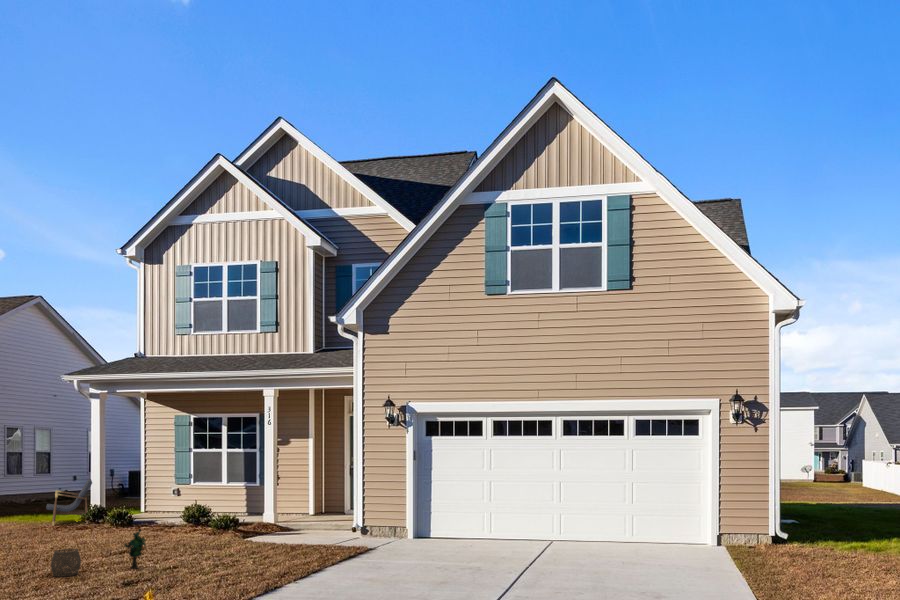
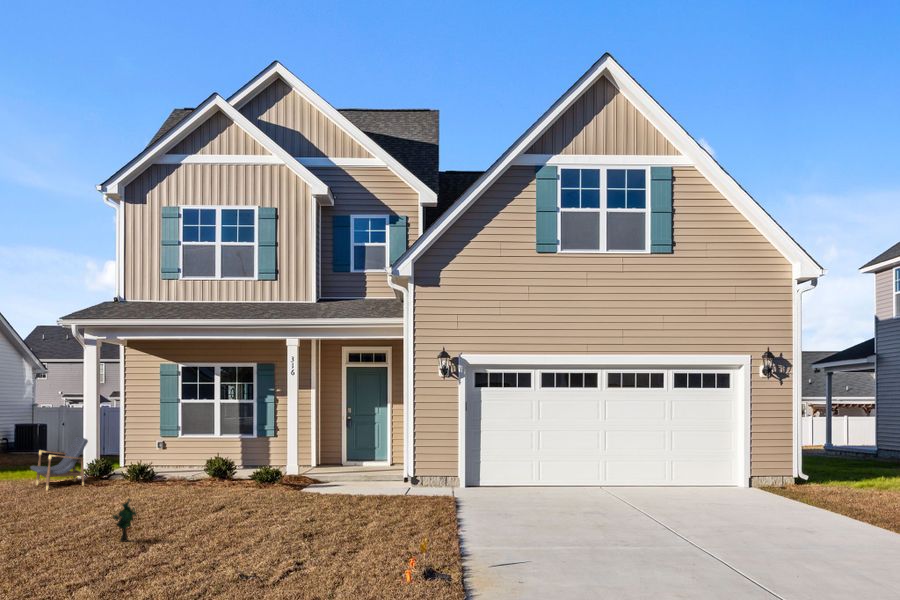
decorative plant: present [124,529,145,569] -> present [113,499,137,542]
woven basket: present [51,549,81,577] -> none [194,530,228,564]

